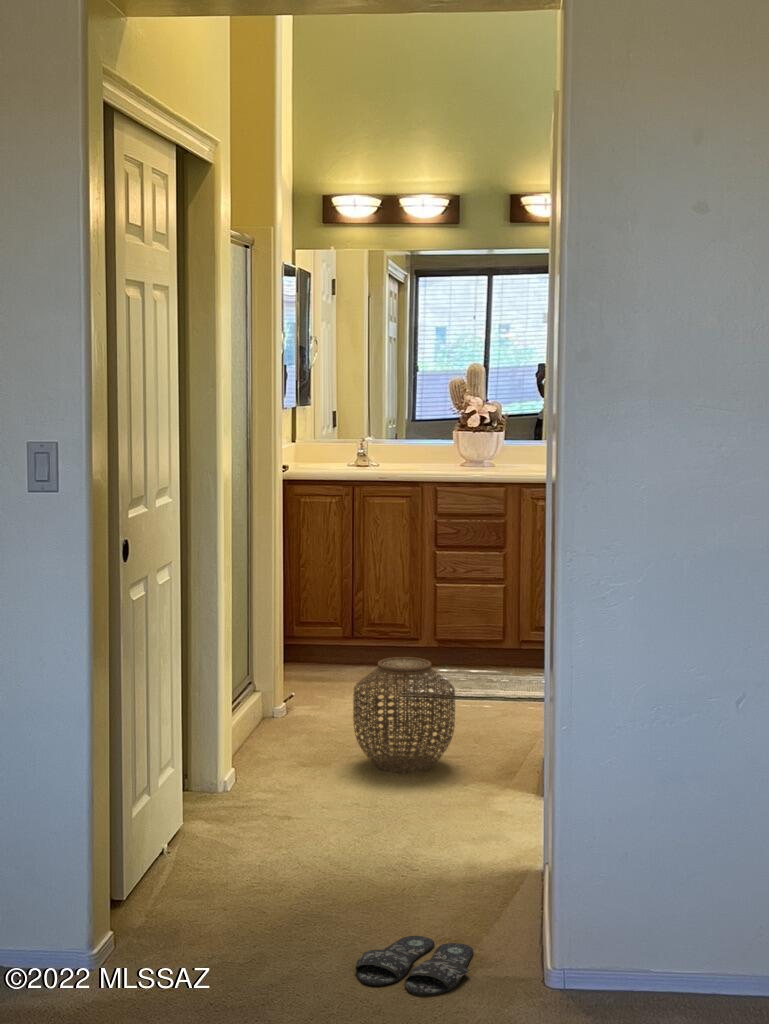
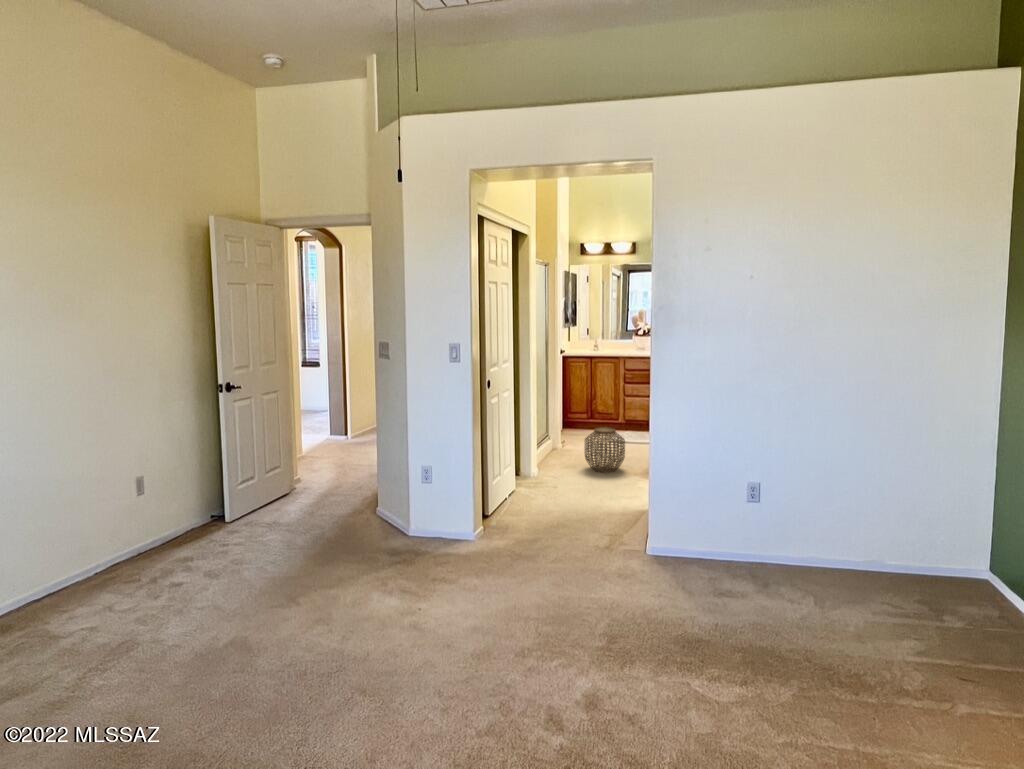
slippers: present [356,936,473,996] -> none [571,534,618,556]

